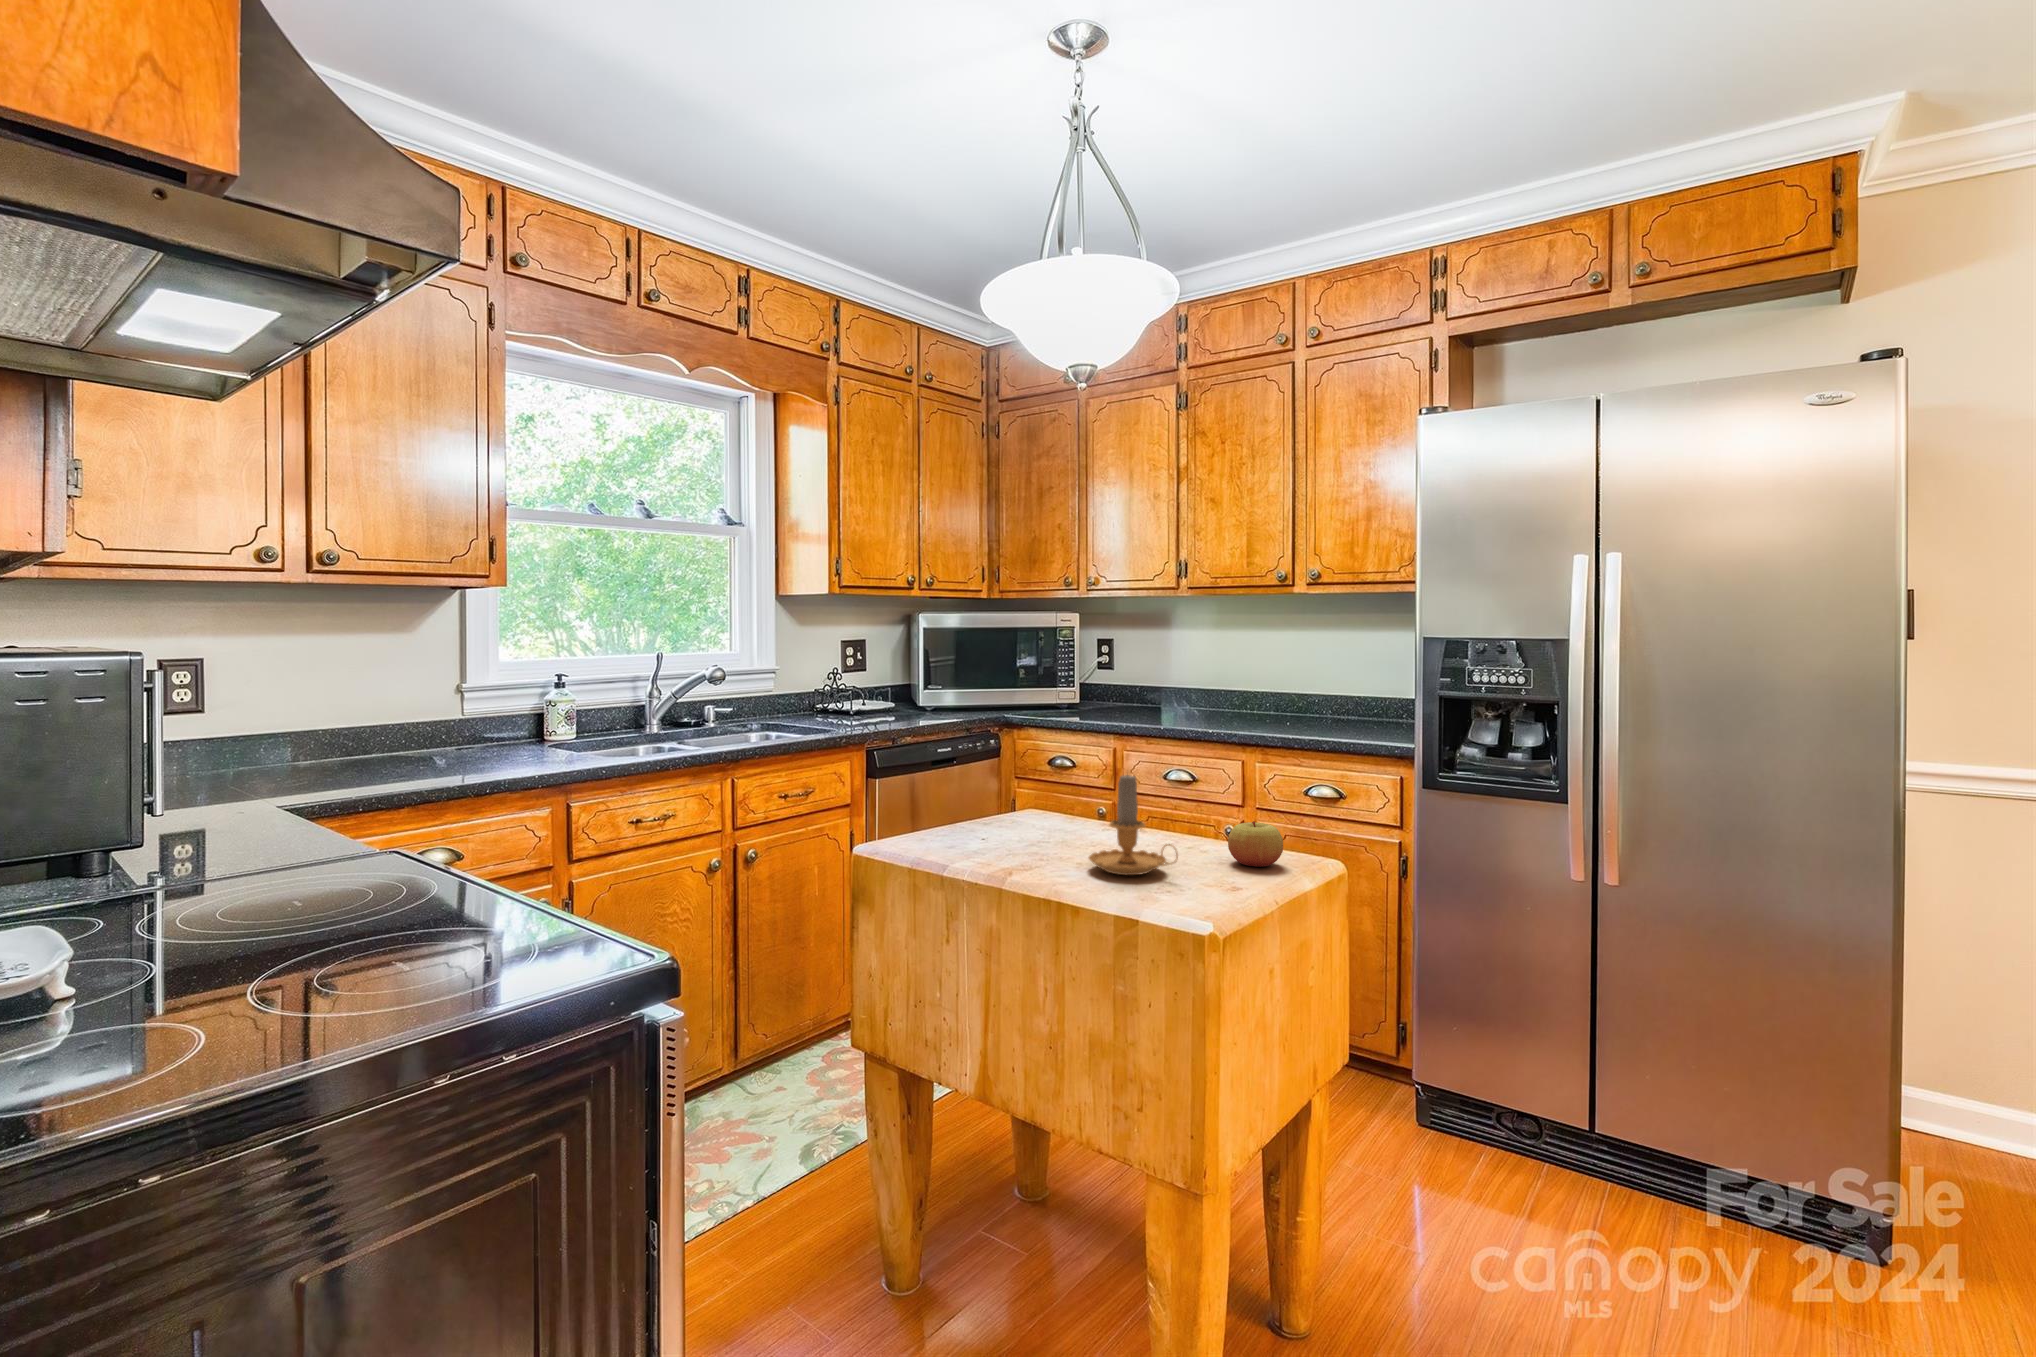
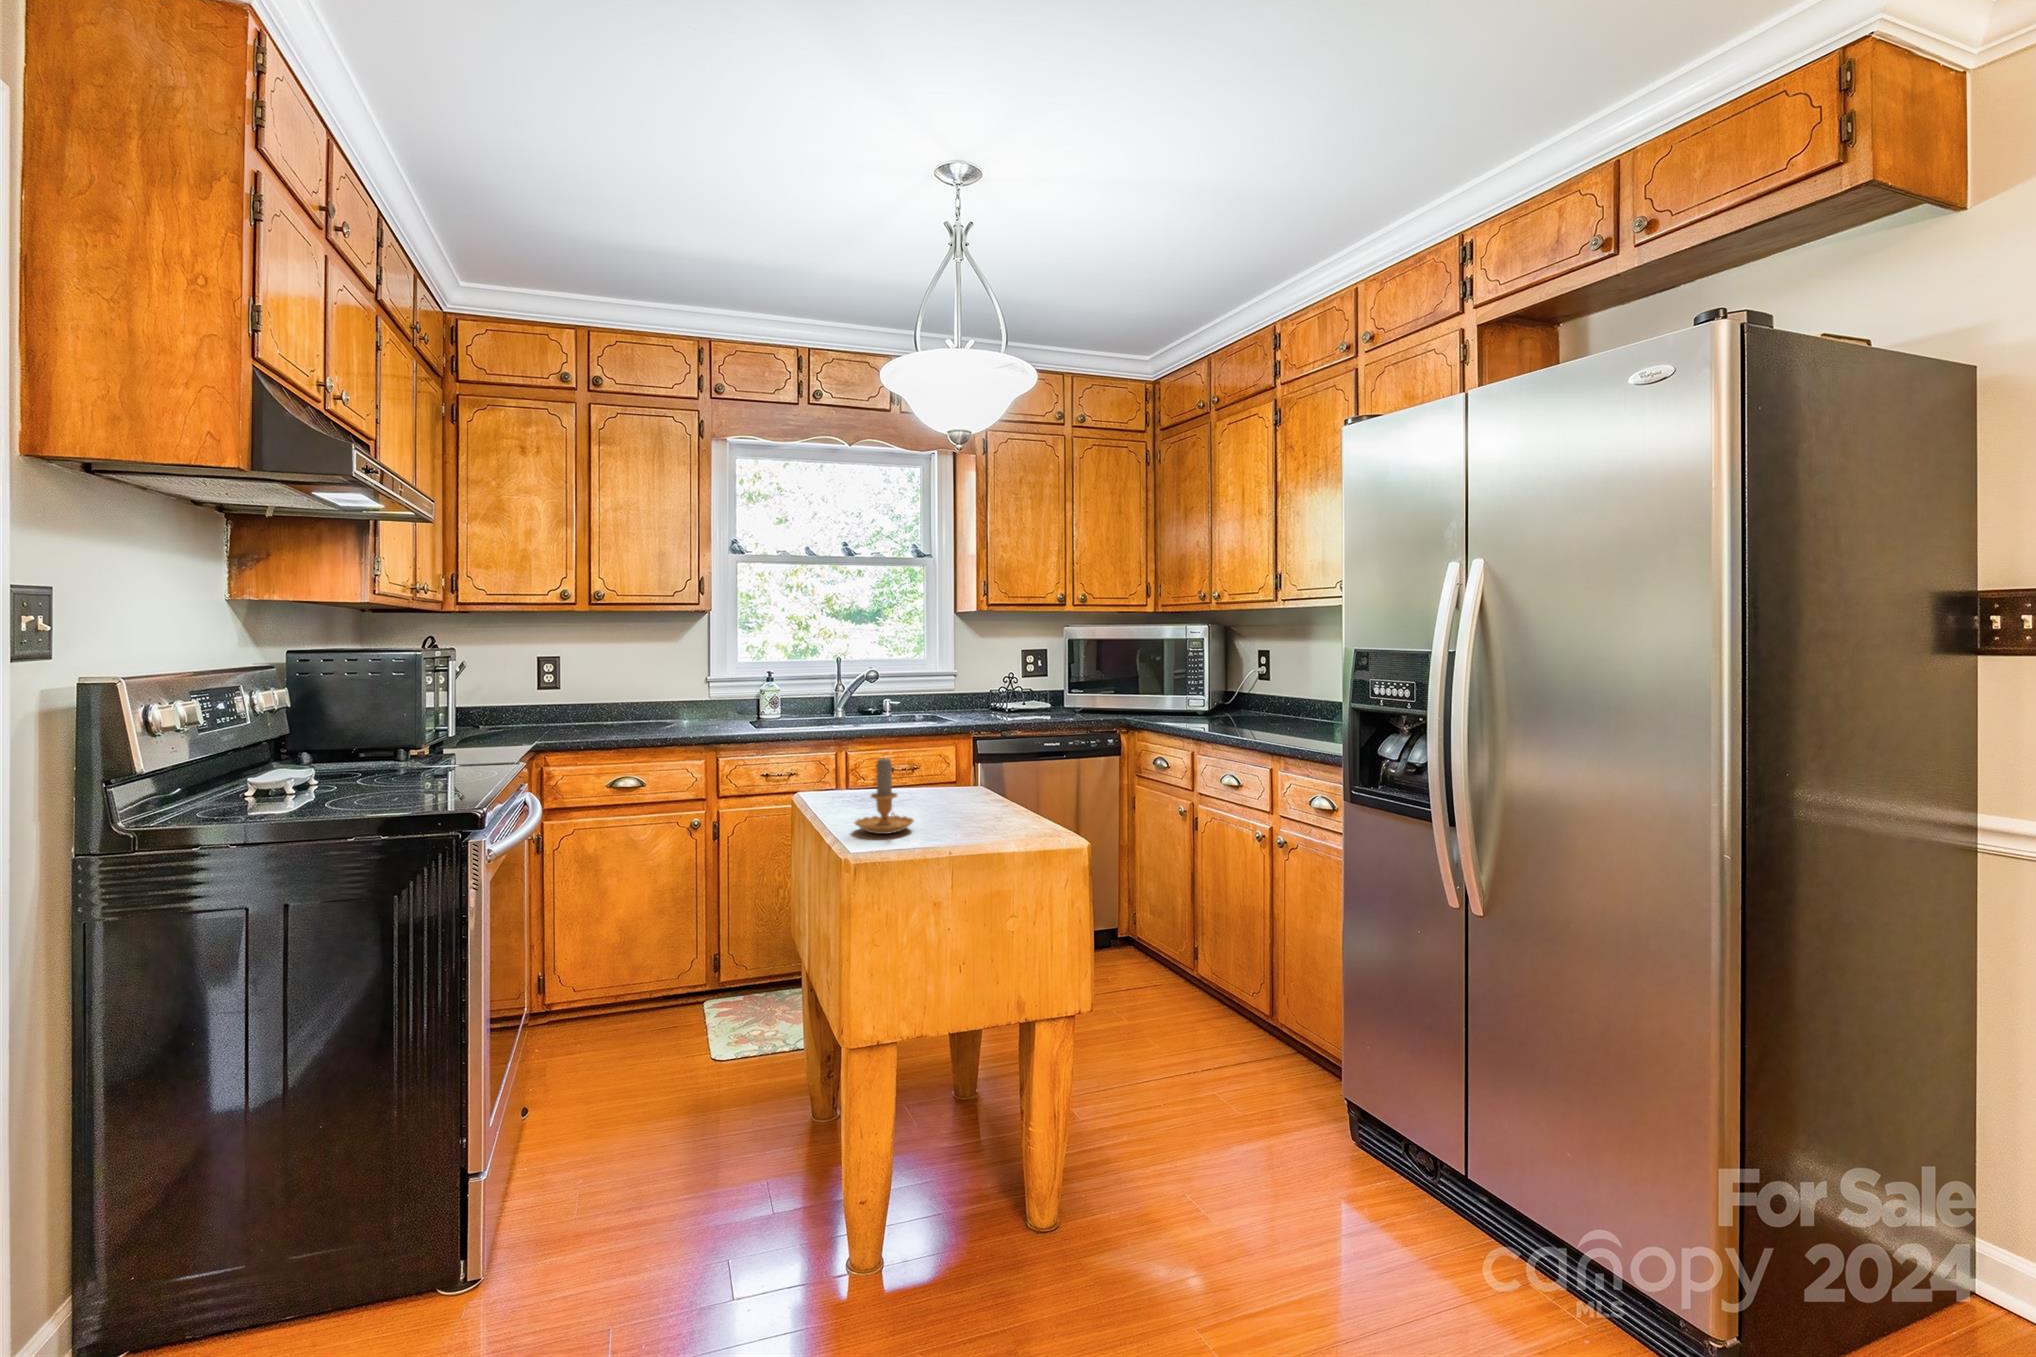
apple: present [1228,821,1283,867] -> none [965,802,1008,839]

